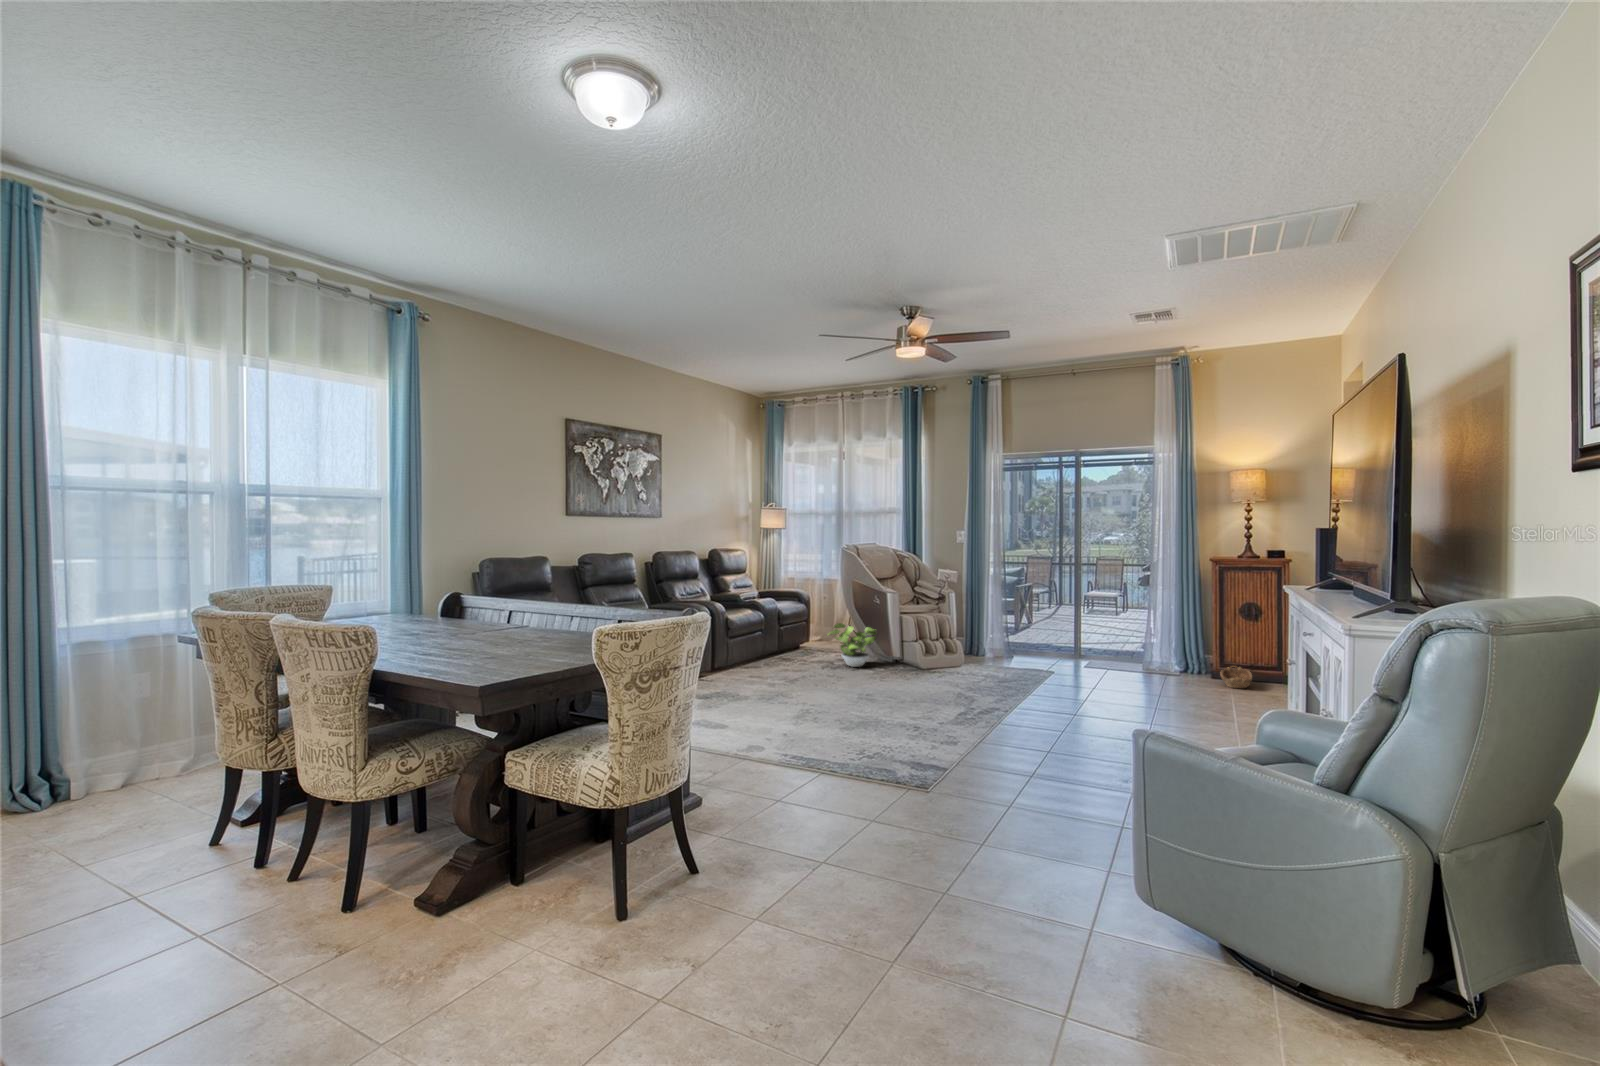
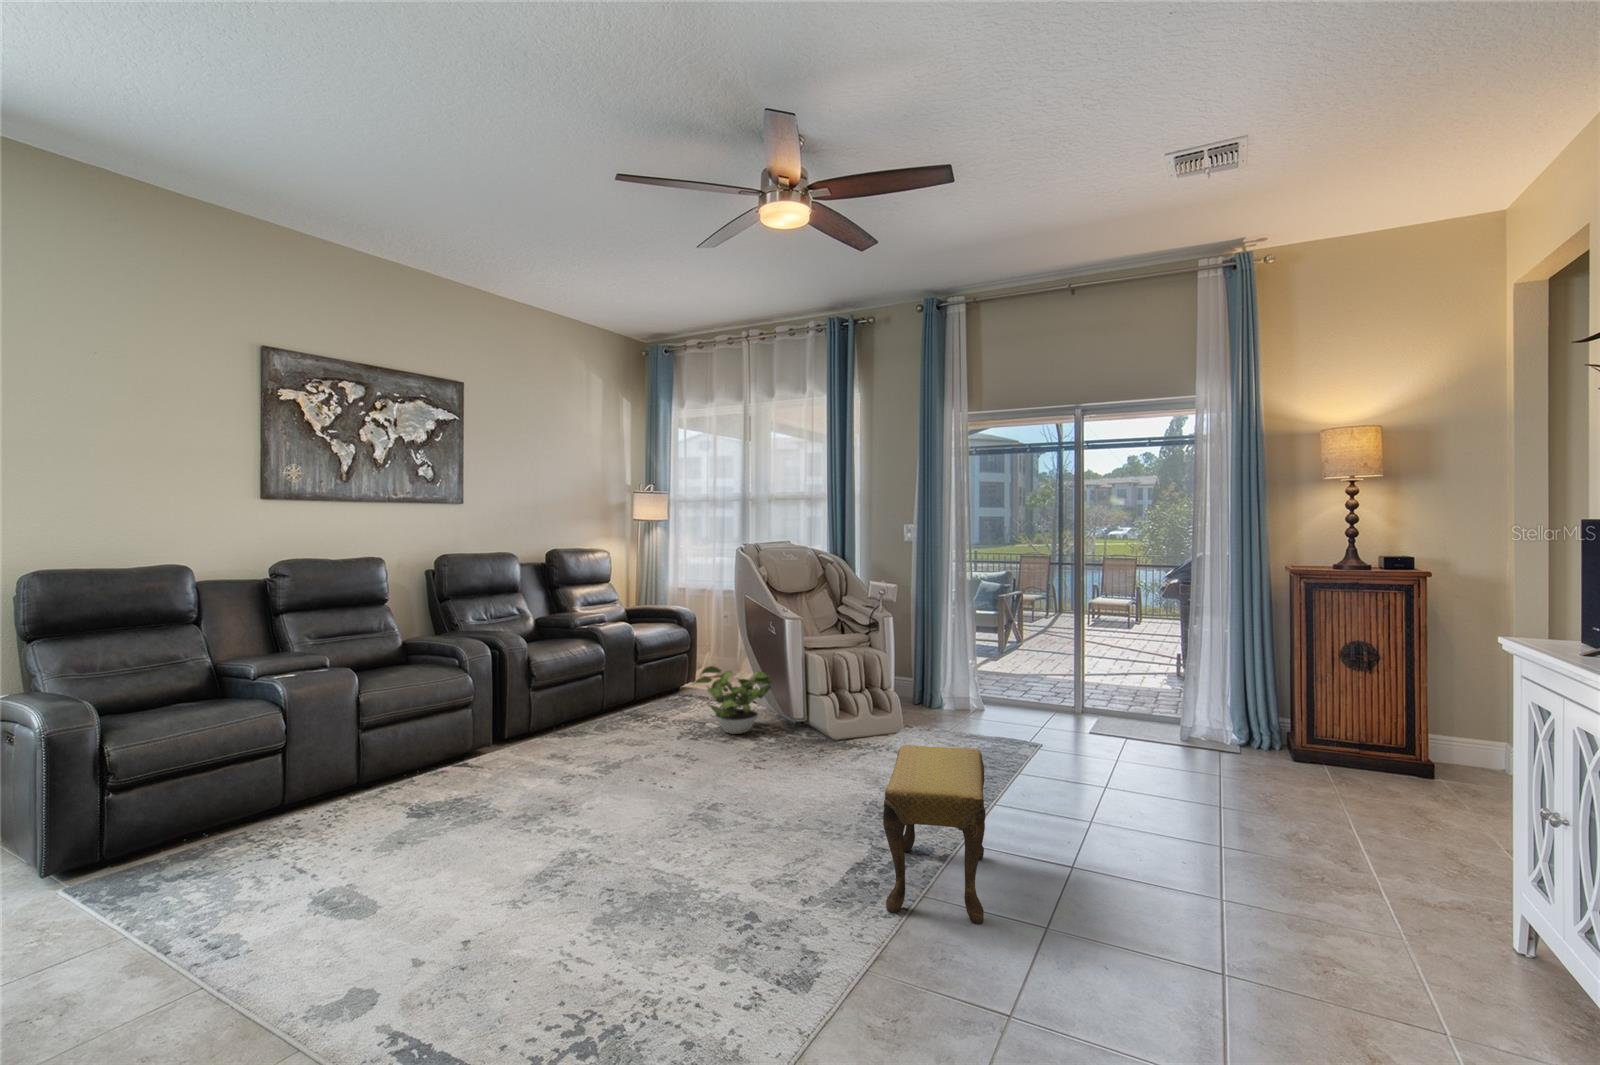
footstool: none [982,653,1035,732] -> present [883,745,986,924]
basket: present [1220,667,1252,688] -> none [1298,740,1381,793]

